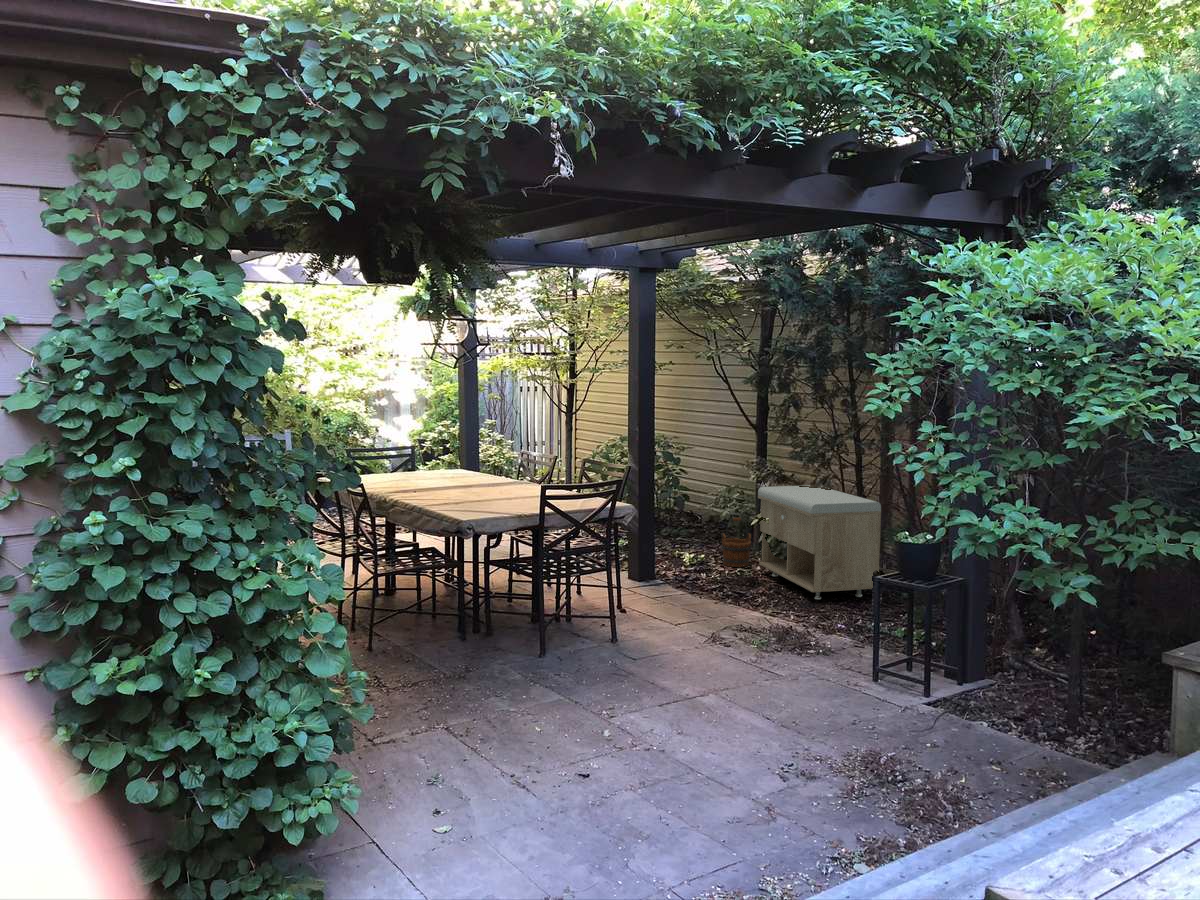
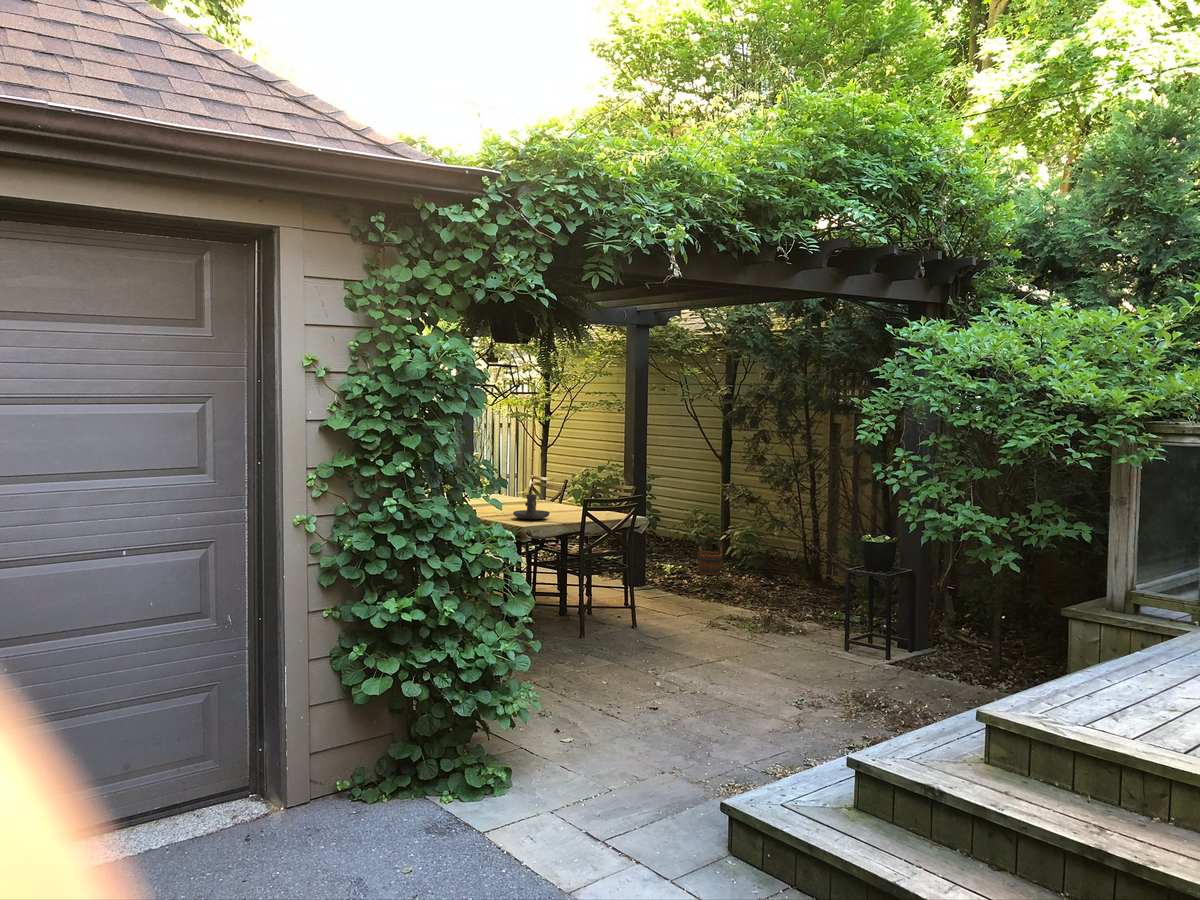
candle holder: none [455,476,500,507] -> present [513,494,550,520]
storage bench: present [758,486,881,600] -> none [730,506,835,598]

